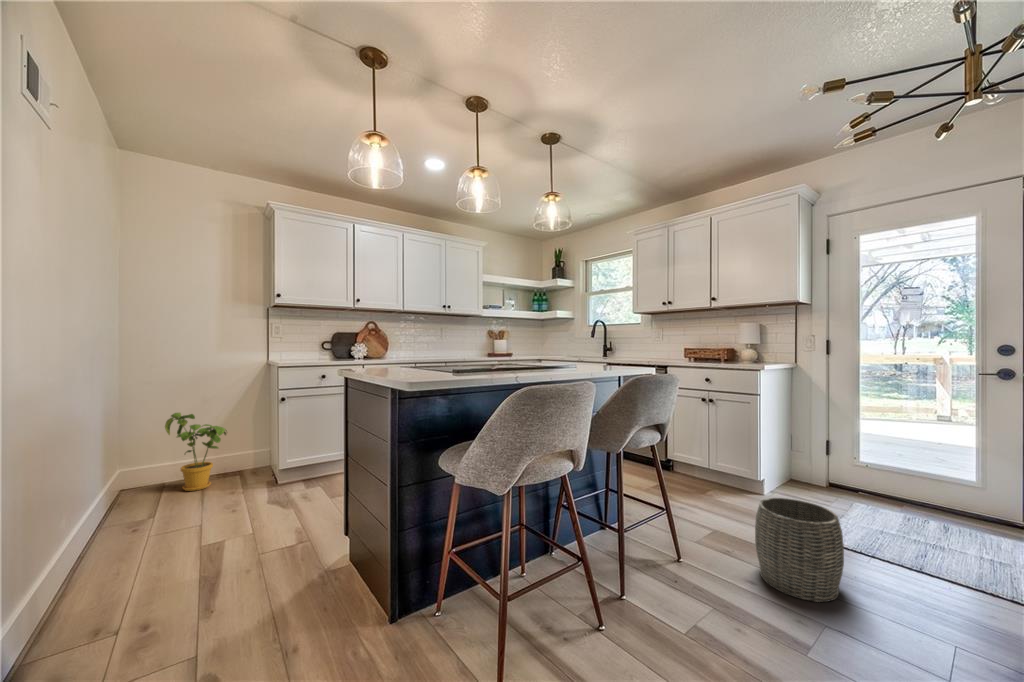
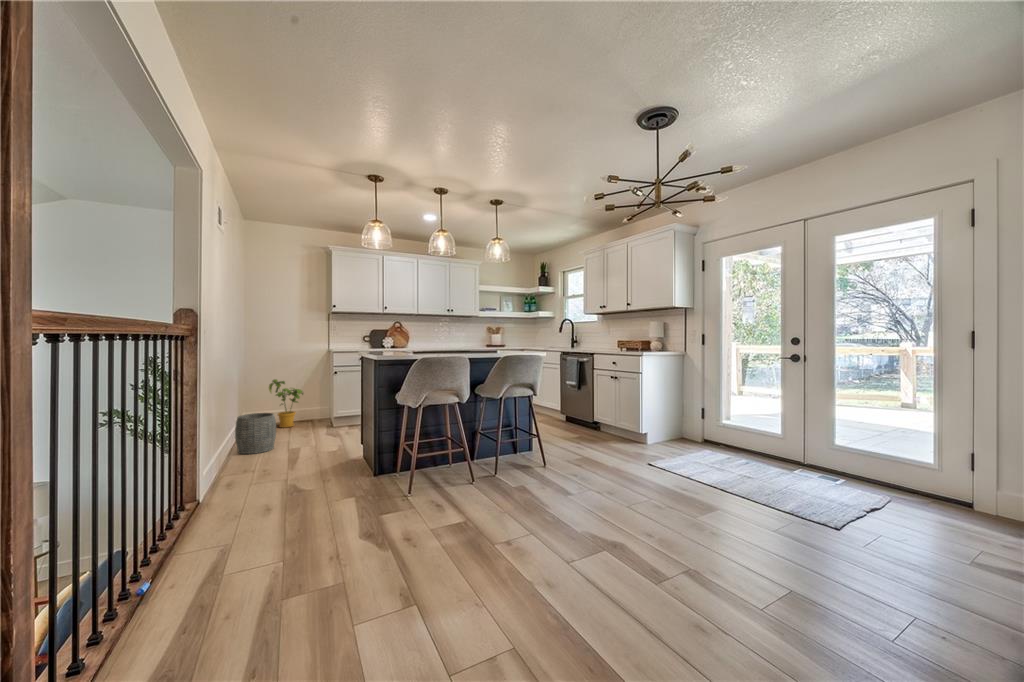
woven basket: present [755,498,844,602] -> present [235,413,276,454]

